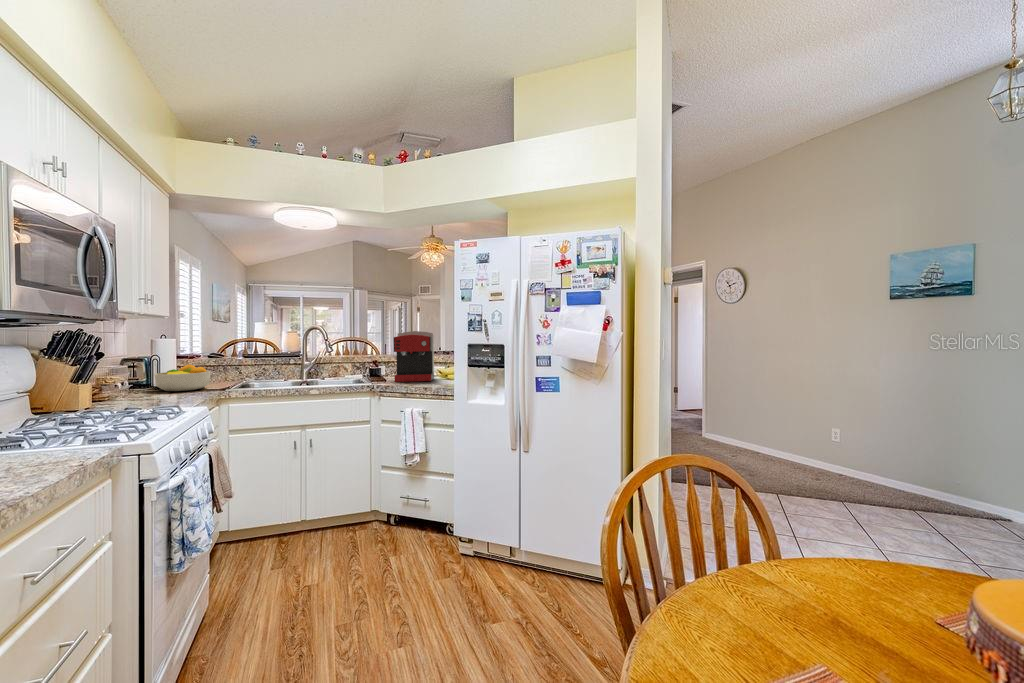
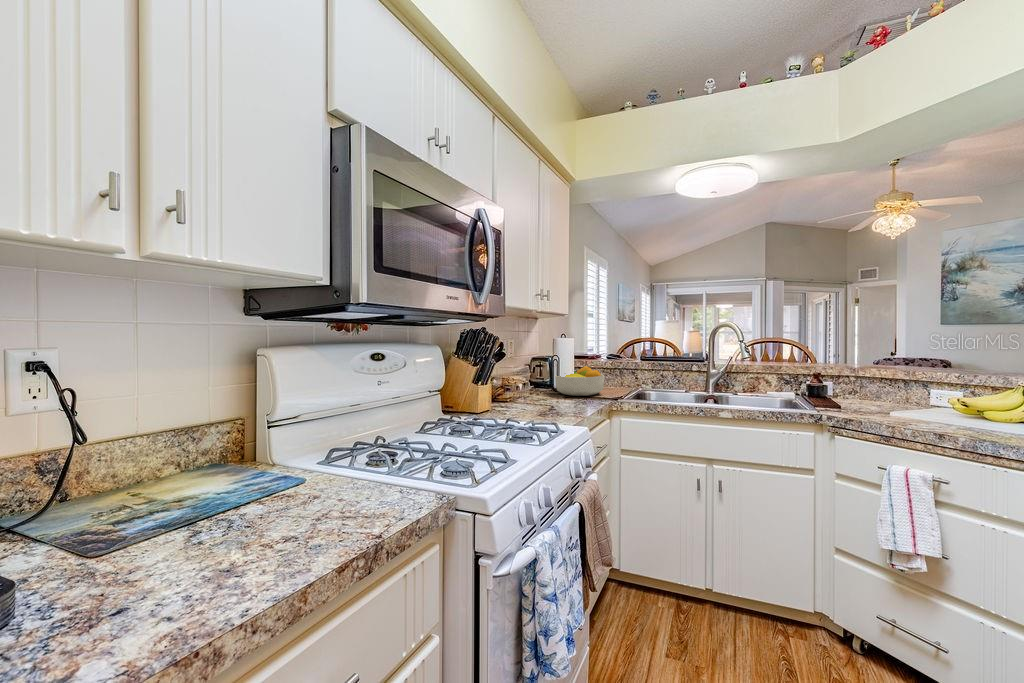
coffee maker: present [394,331,434,382] -> none [858,327,943,418]

